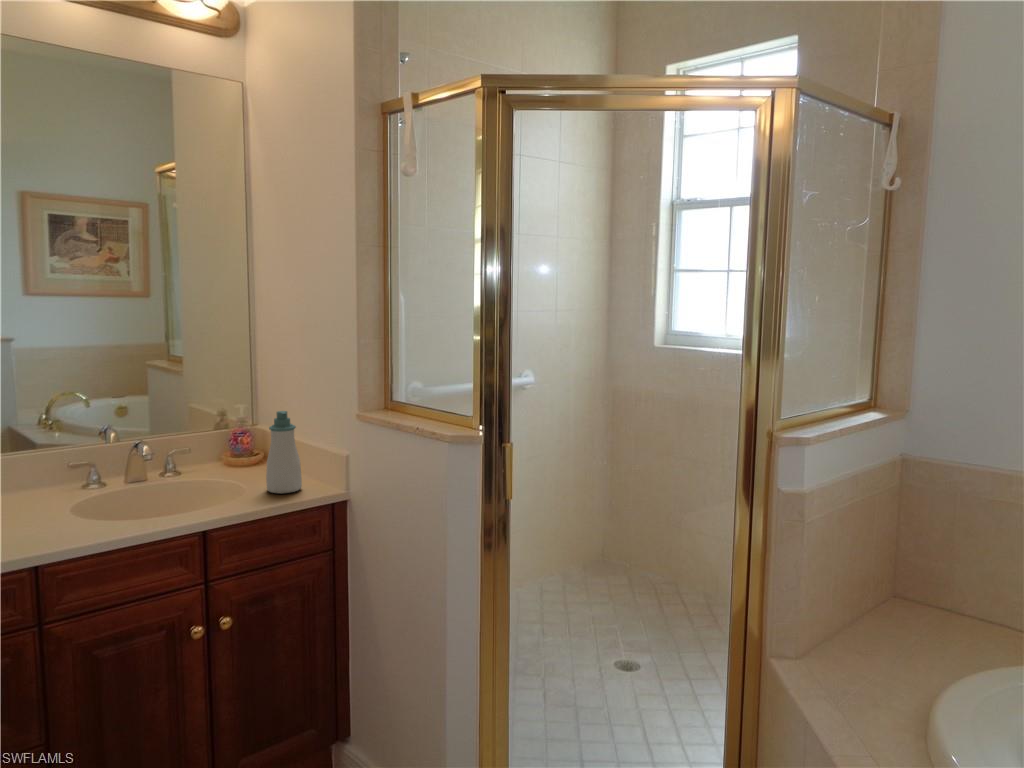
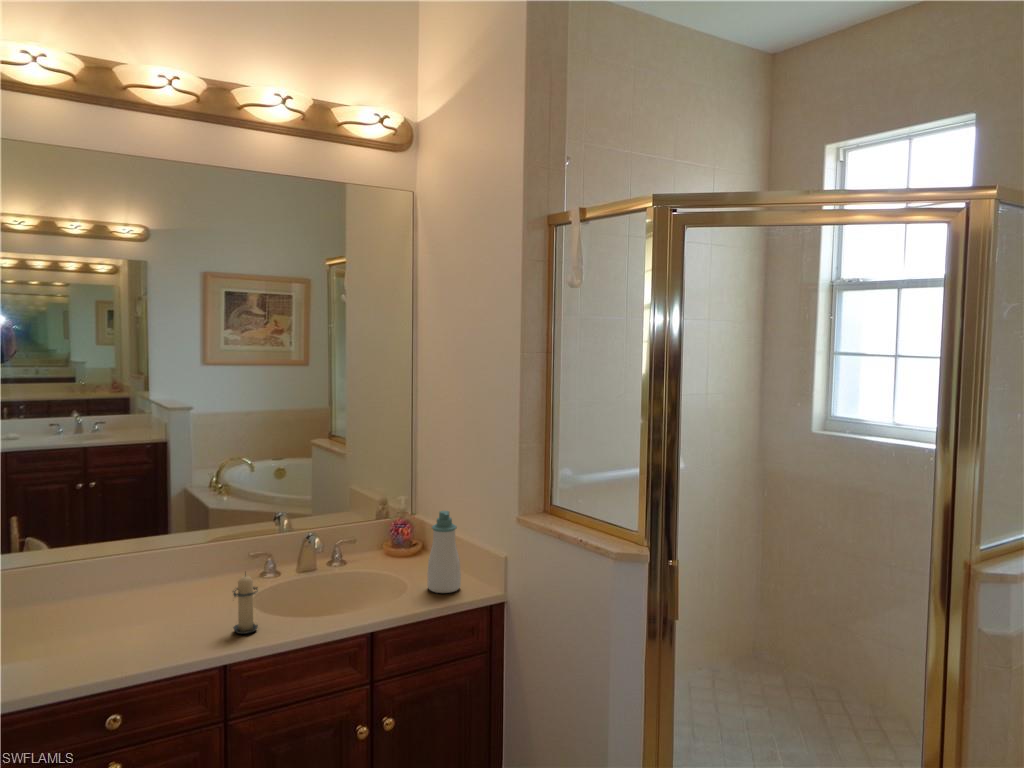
candle: none [37,471,76,538] -> present [233,572,258,634]

